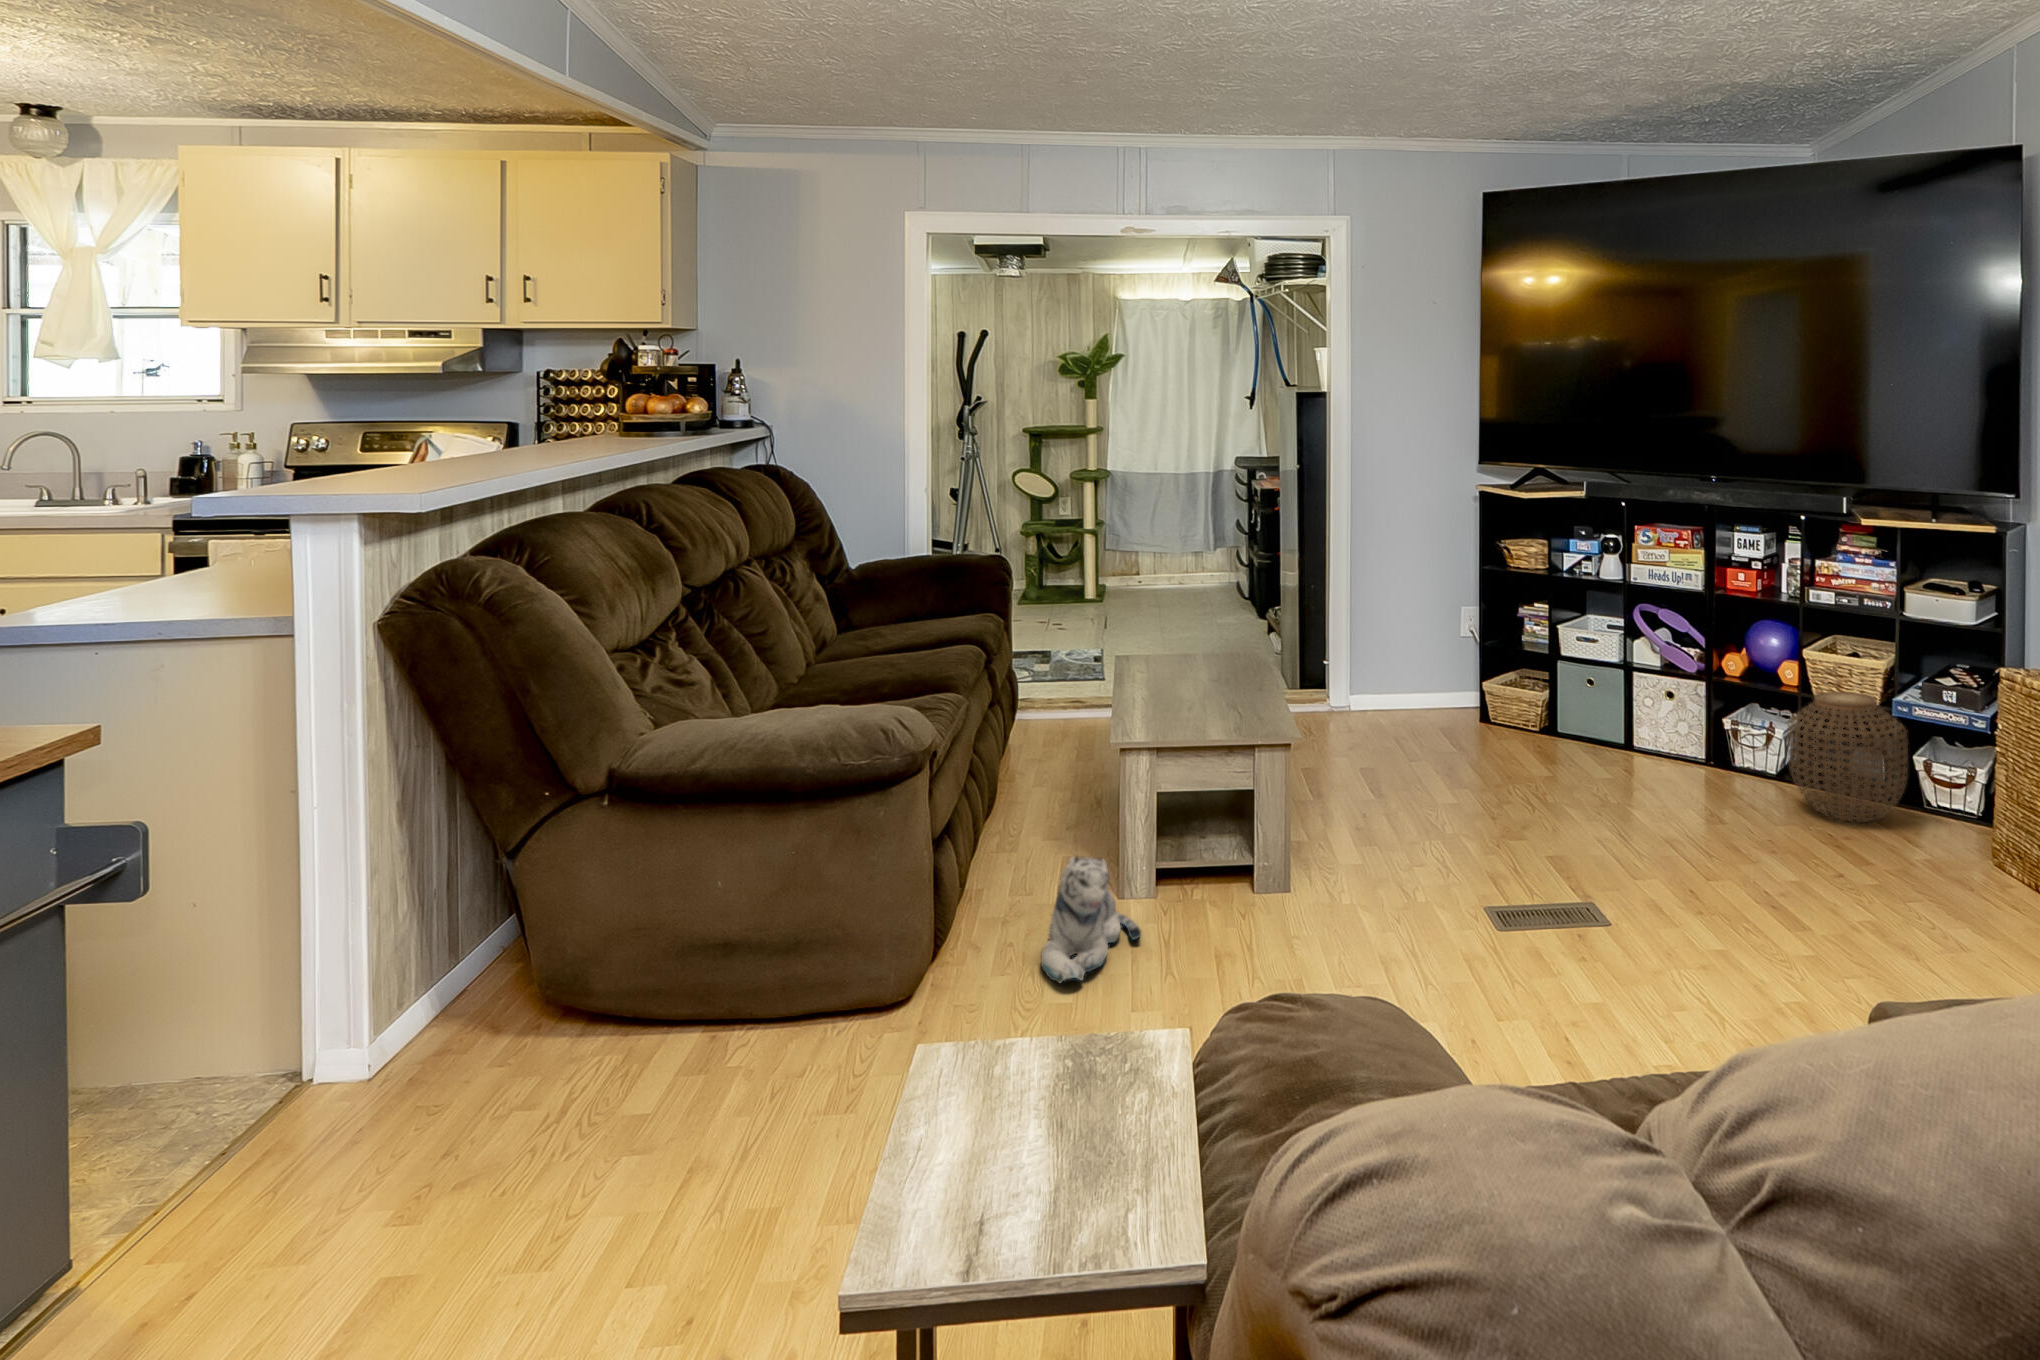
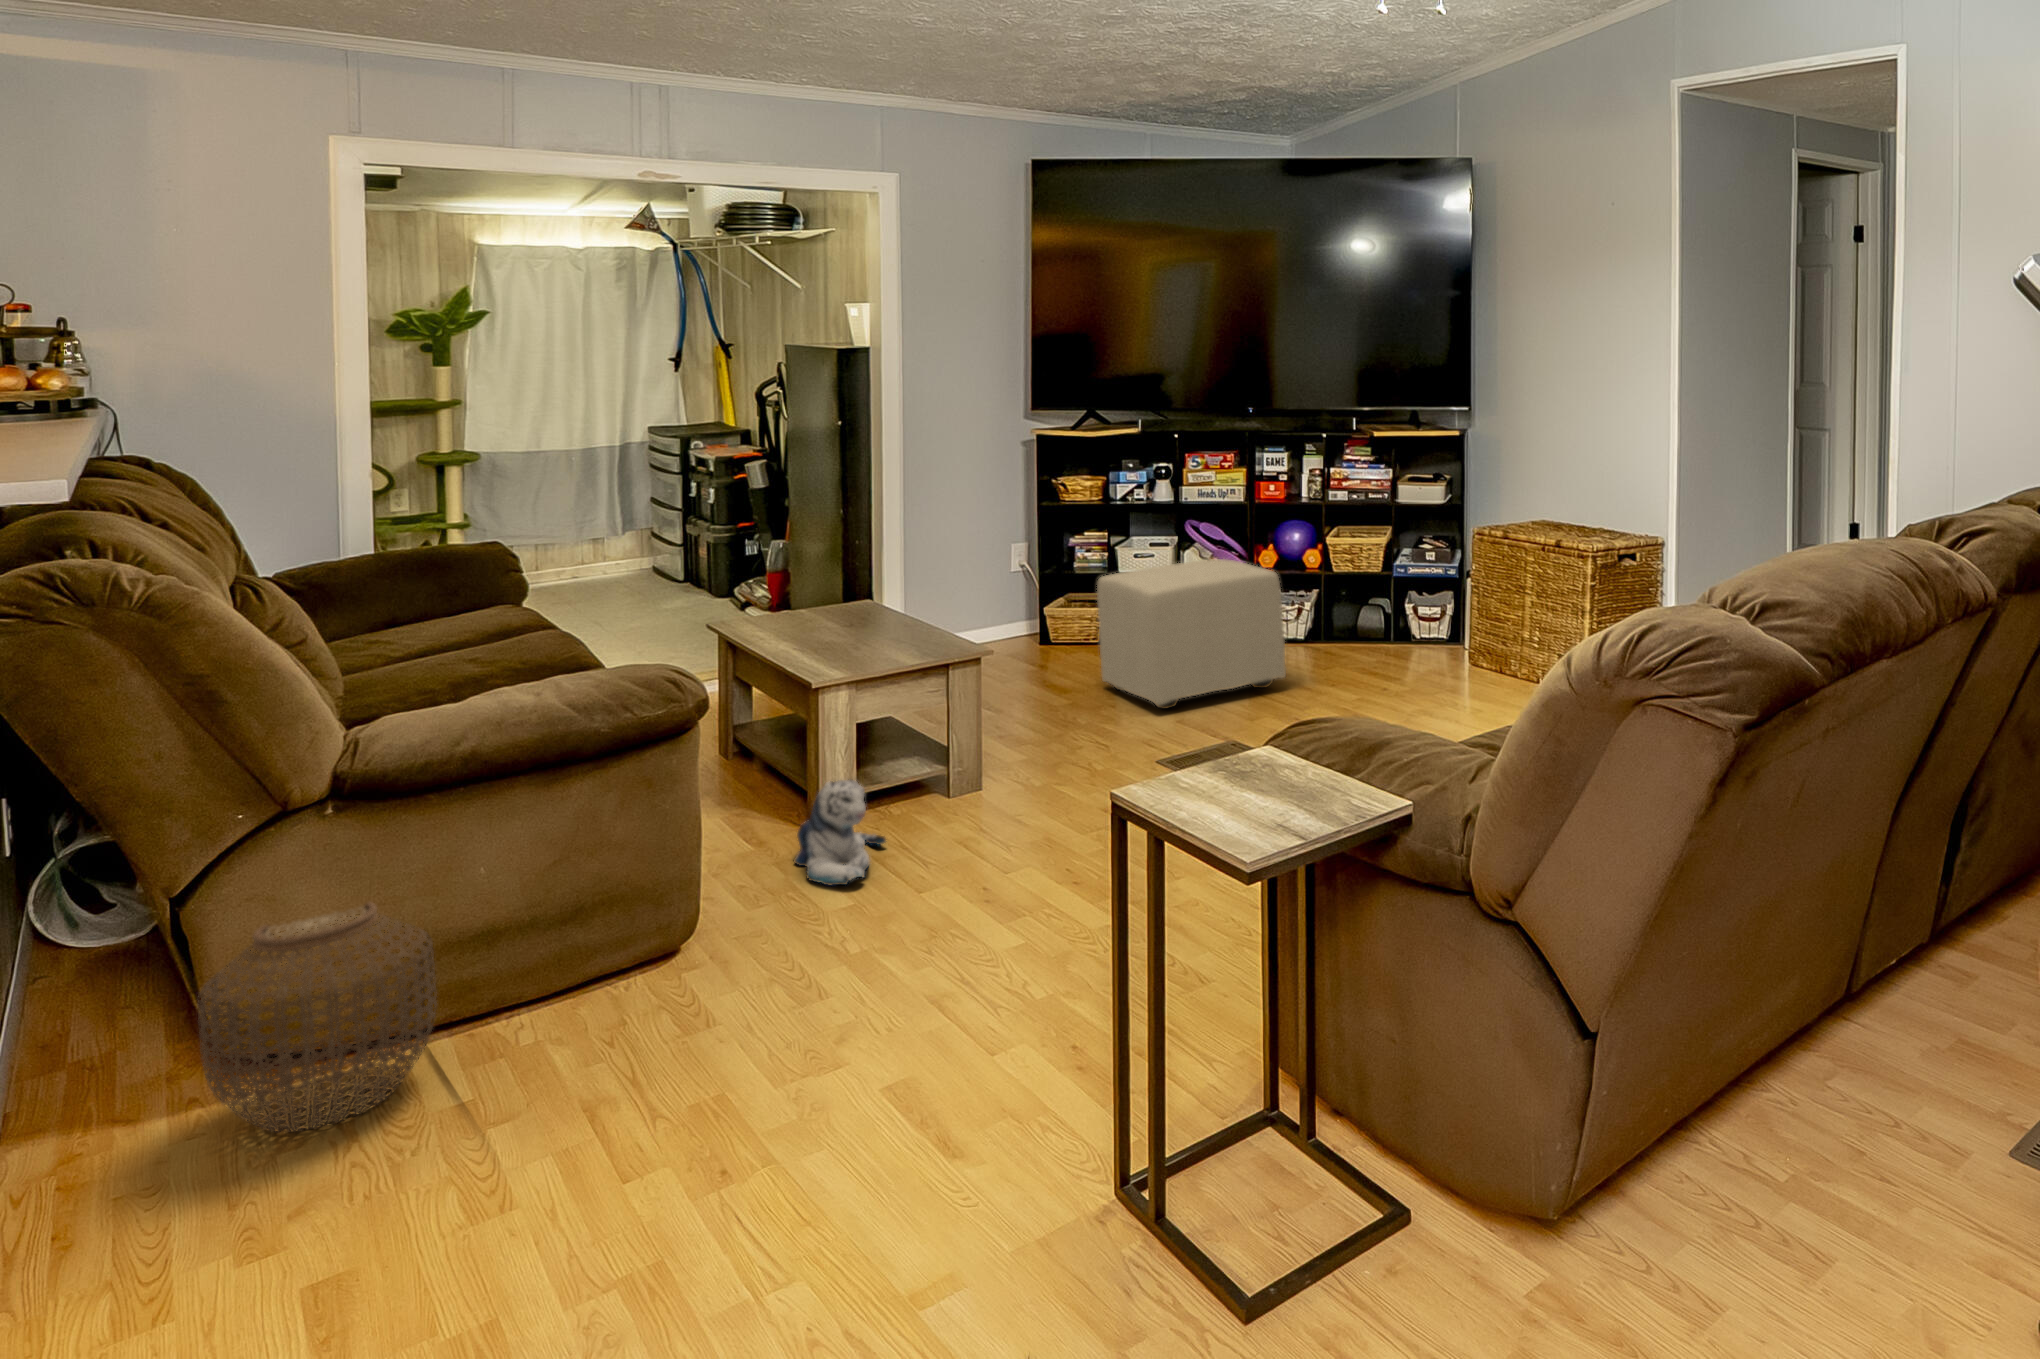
ottoman: none [1501,657,1713,835] -> present [1097,559,1286,709]
woven basket: present [1787,691,1908,822] -> present [198,902,437,1132]

